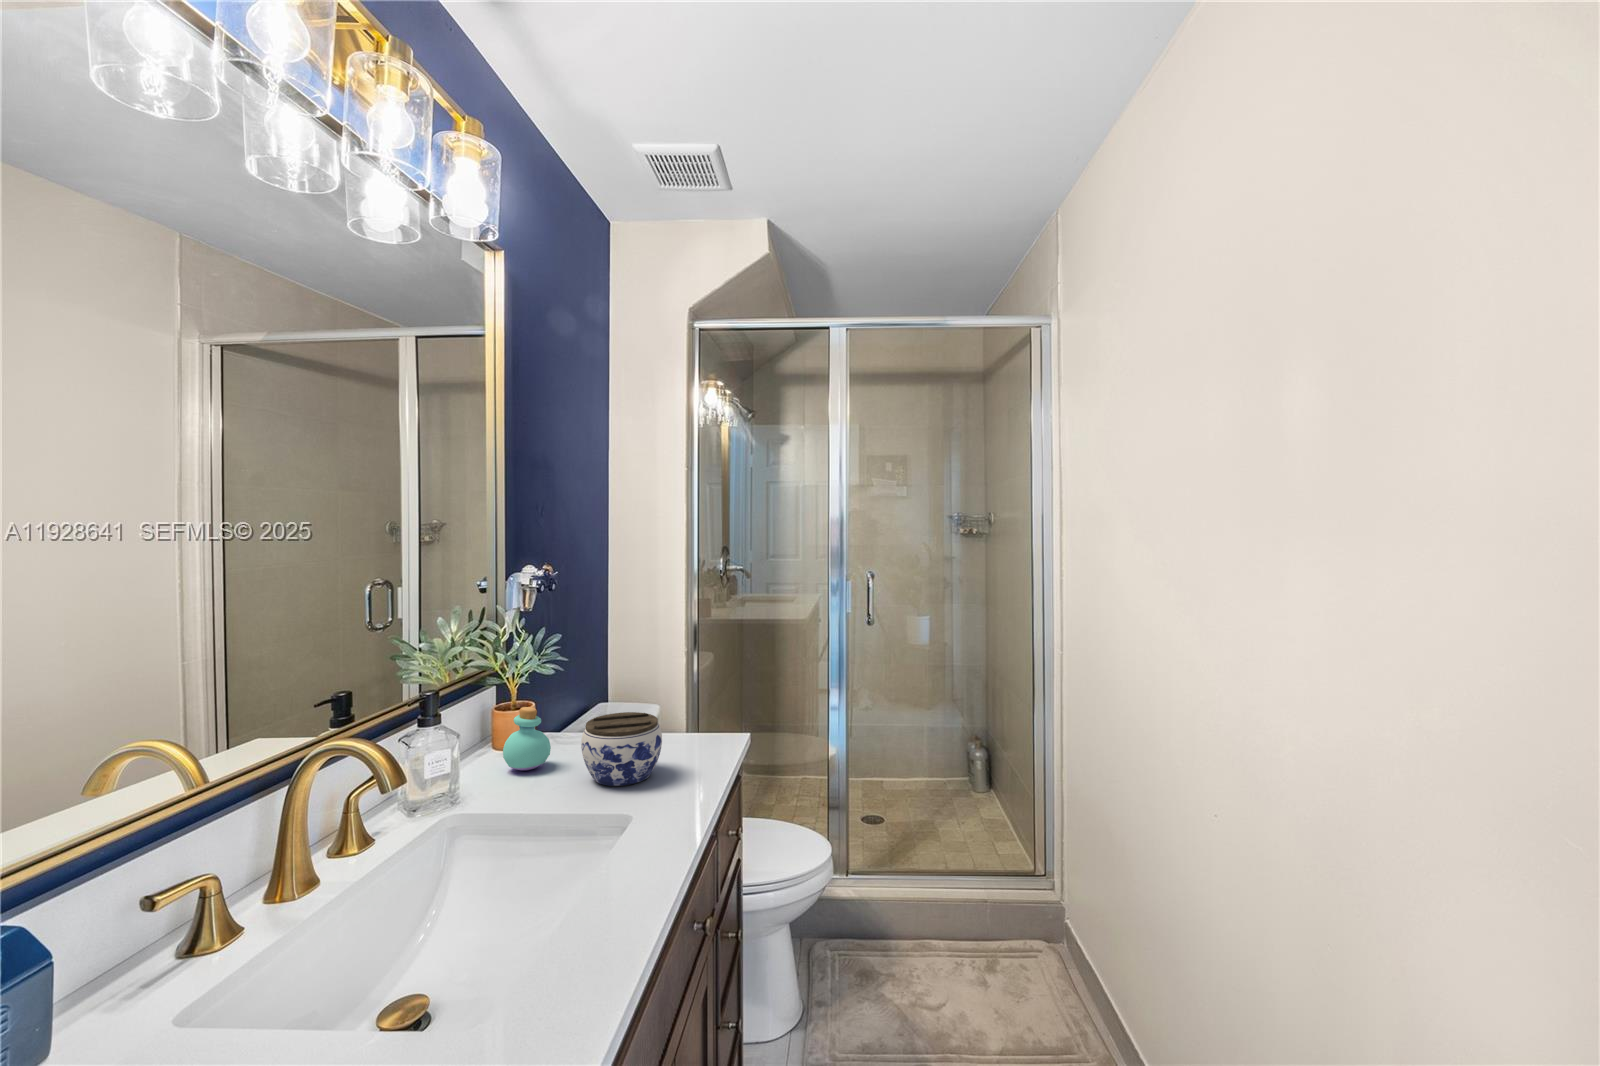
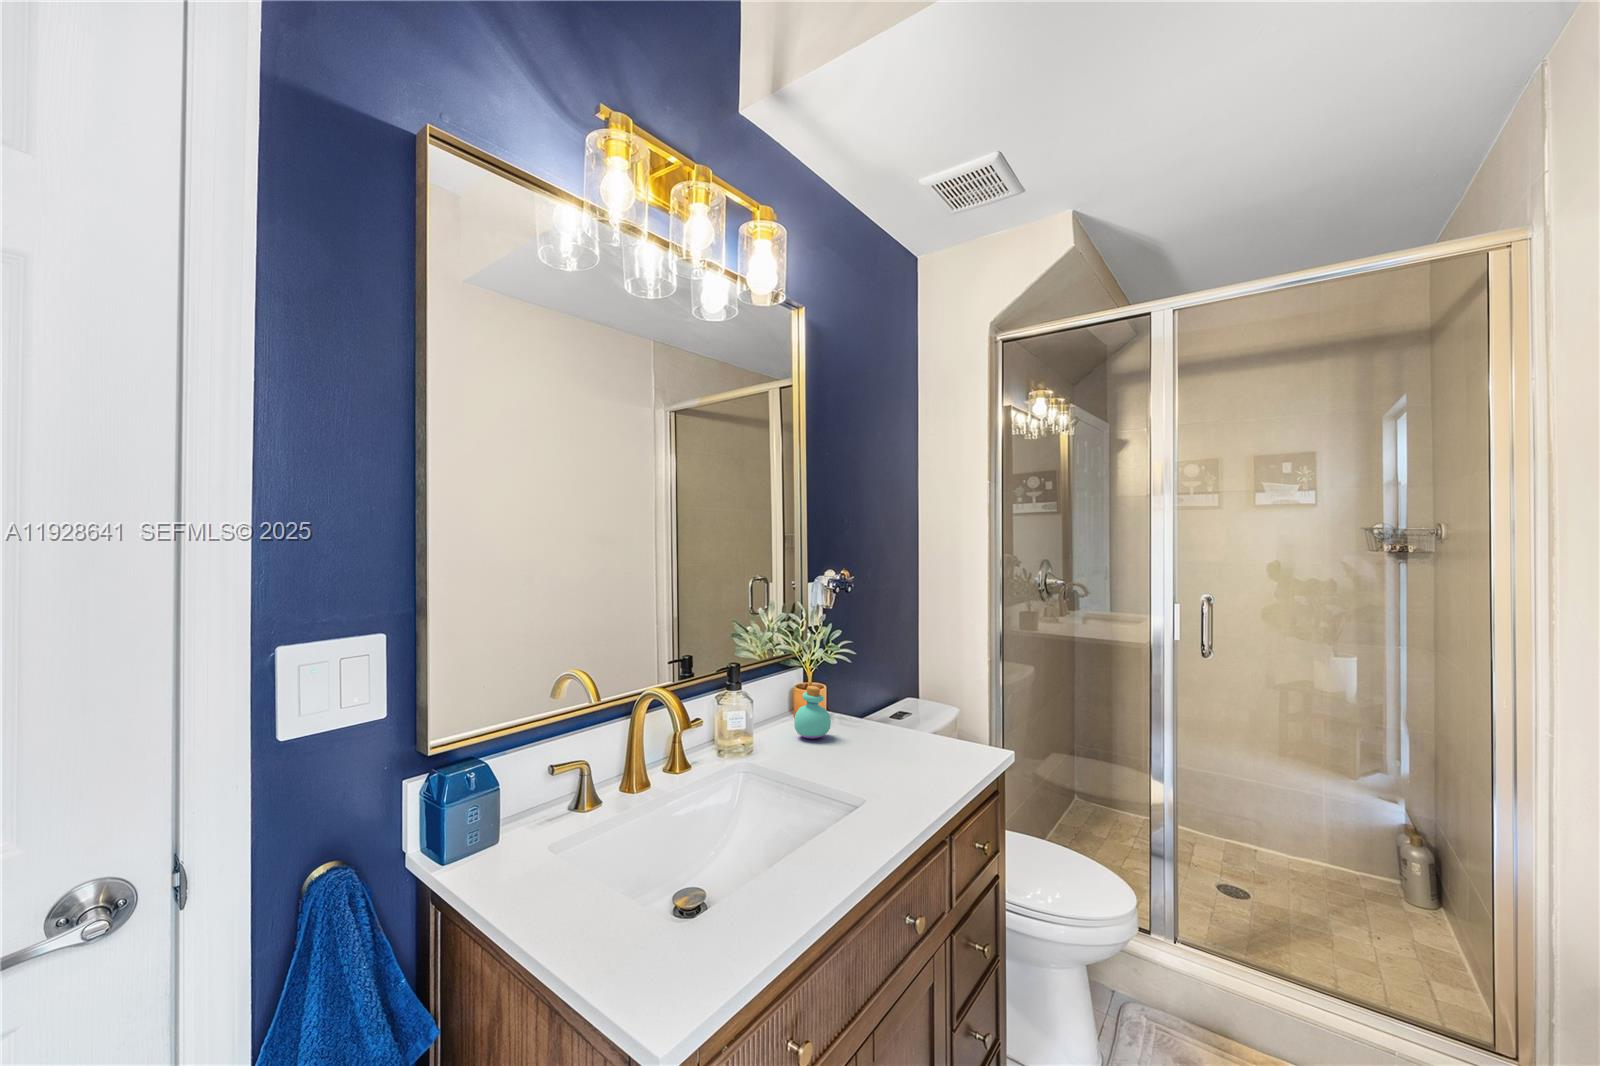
jar: present [581,712,662,786] -> none [849,700,918,762]

